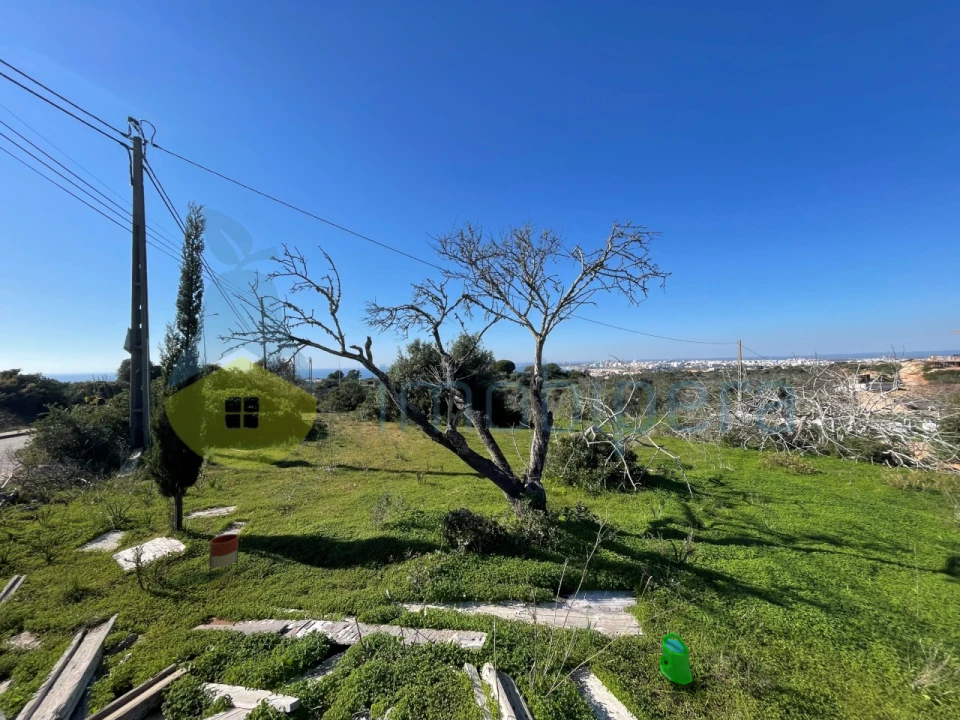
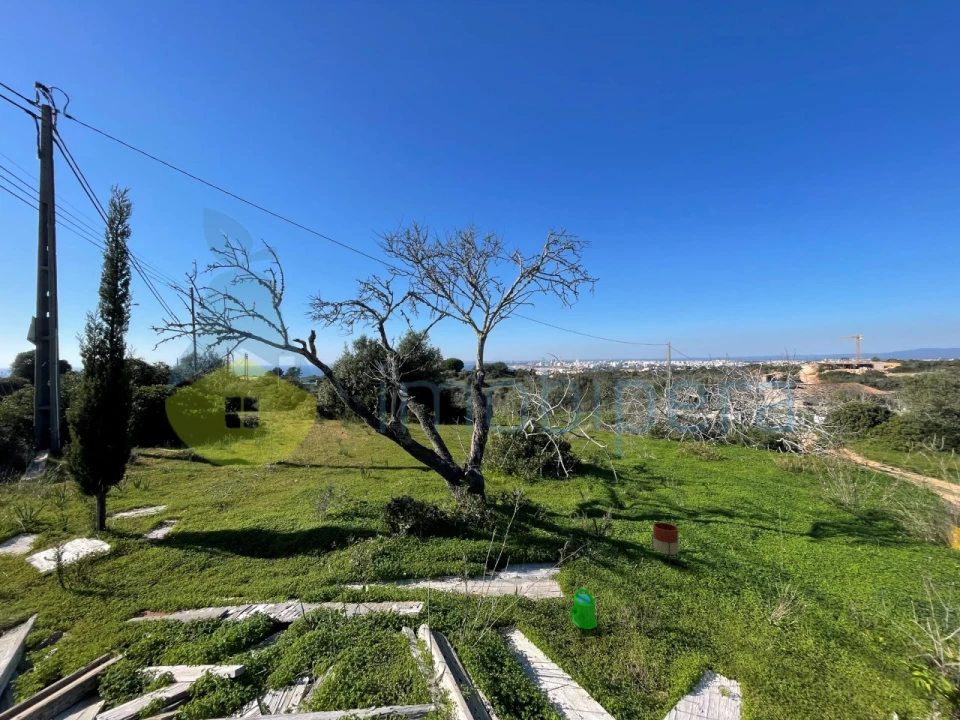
planter: present [209,534,238,582] -> present [652,522,679,566]

